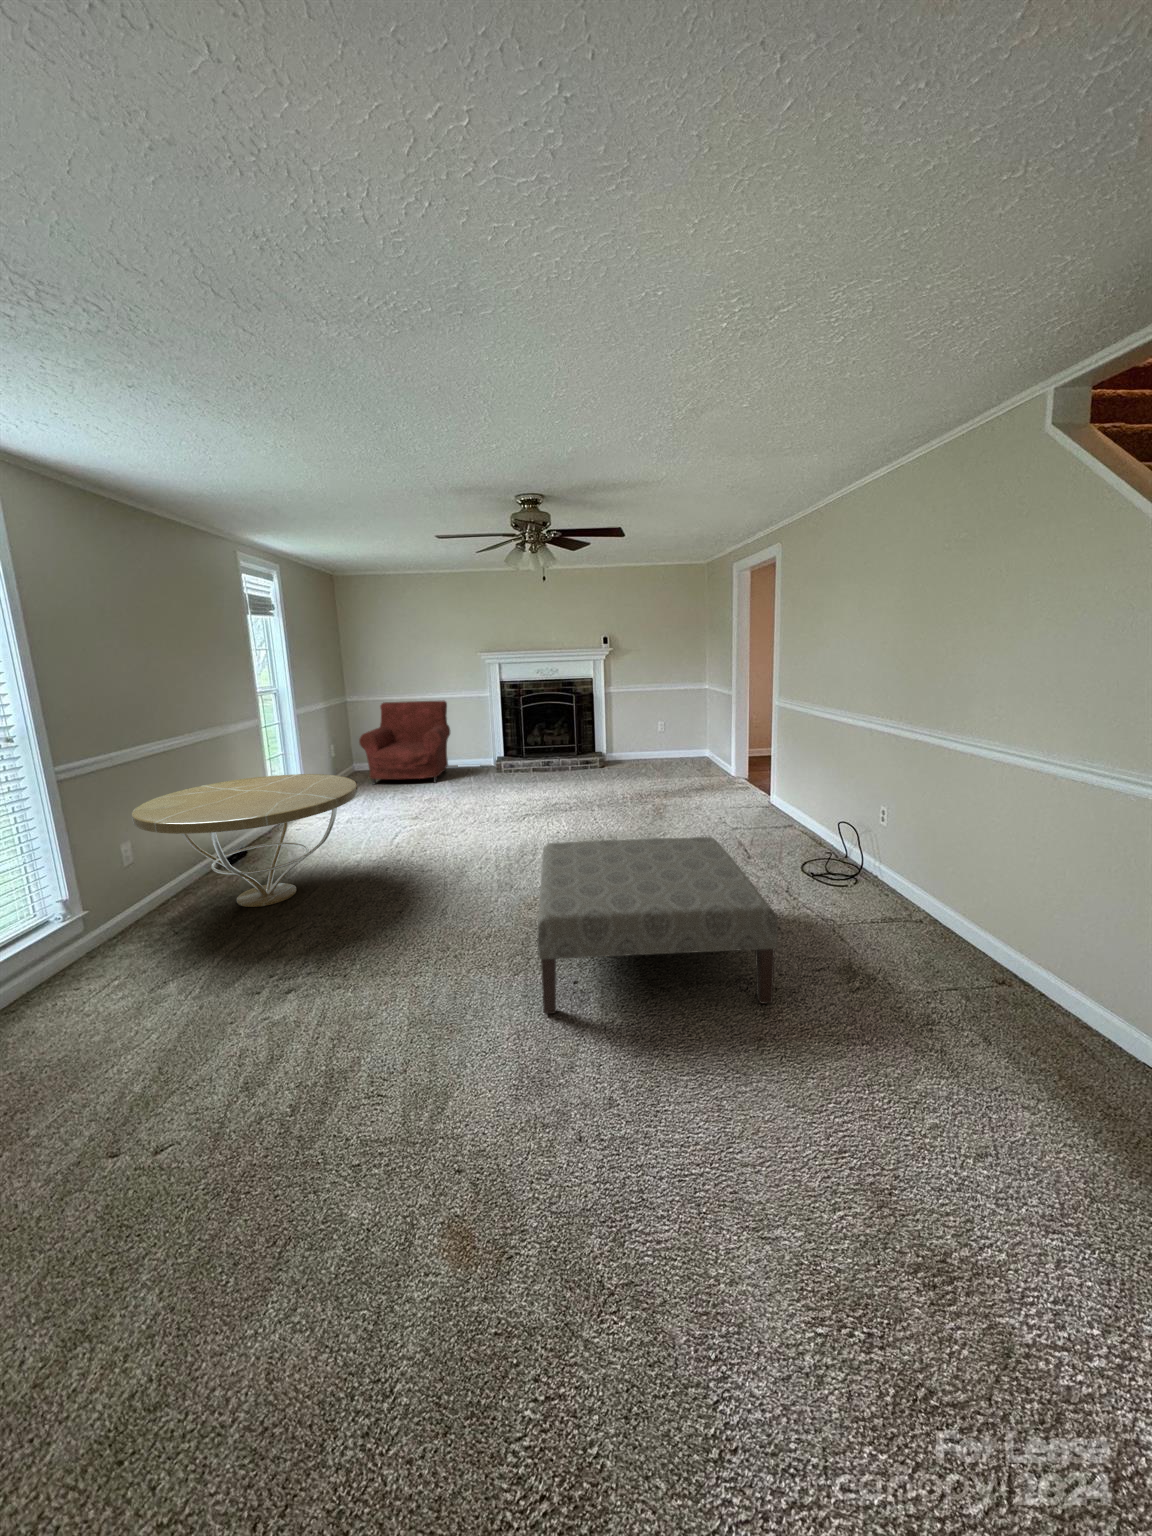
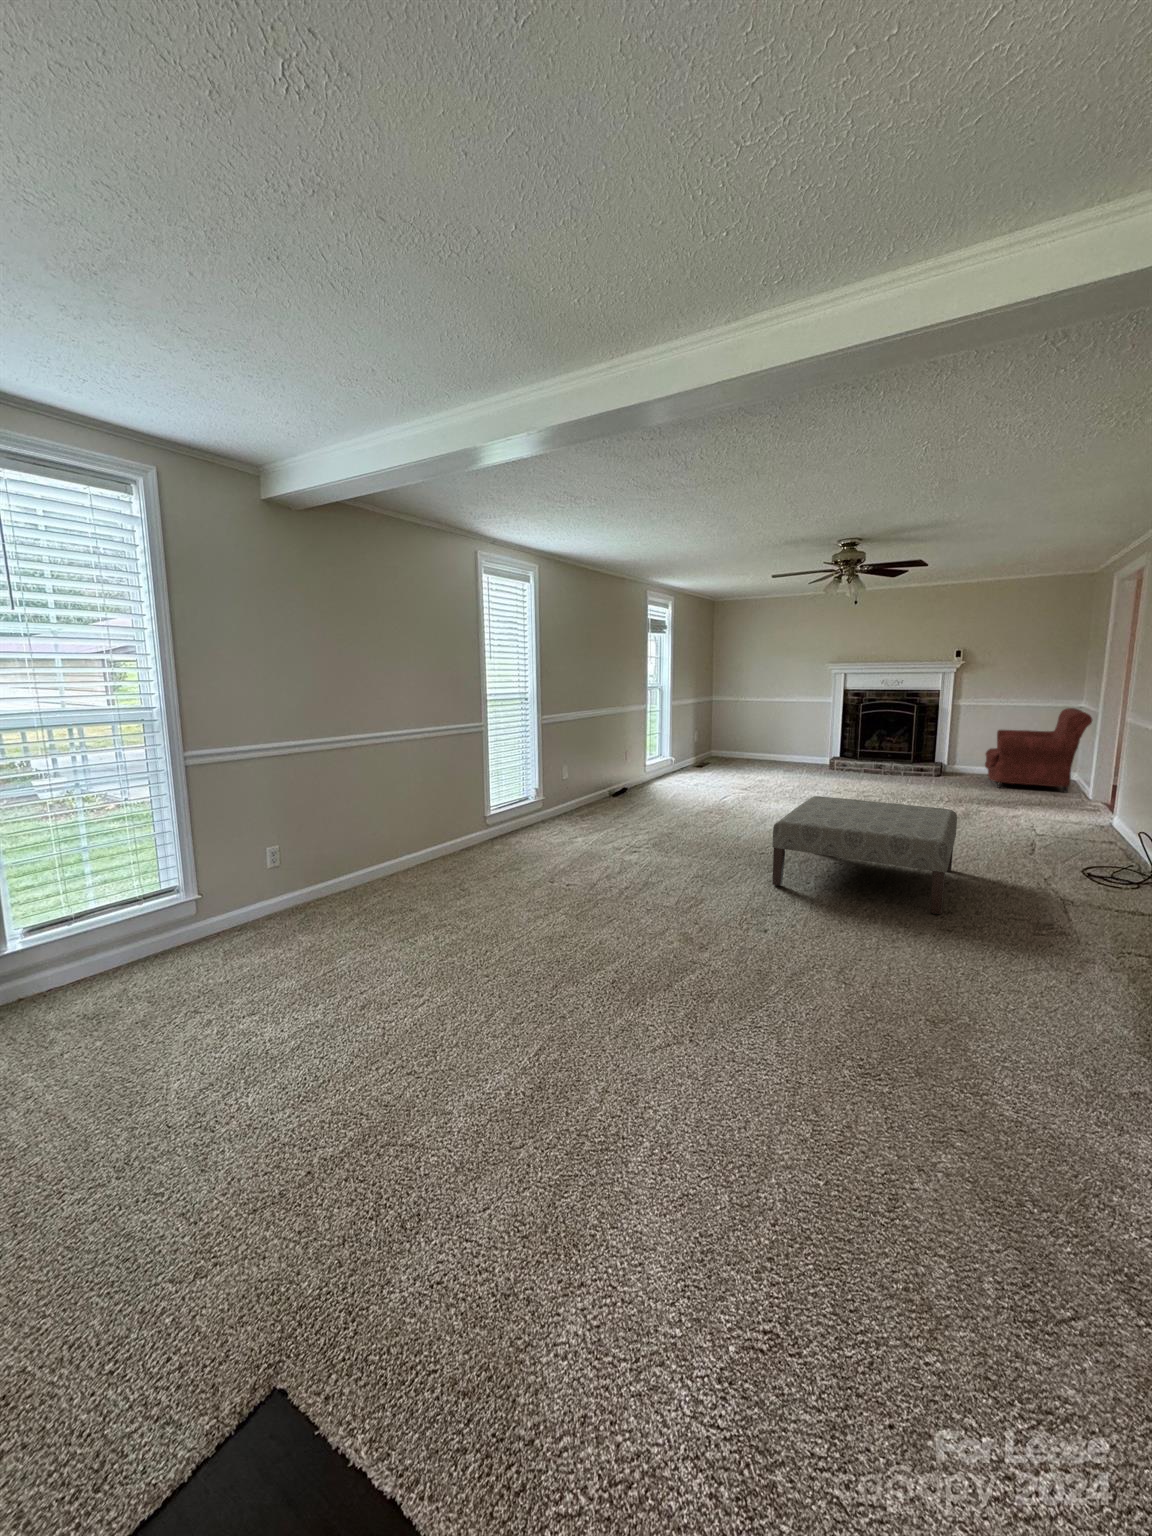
armchair: present [359,700,450,784] -> present [985,708,1092,793]
coffee table: present [132,774,358,907] -> none [572,739,696,816]

